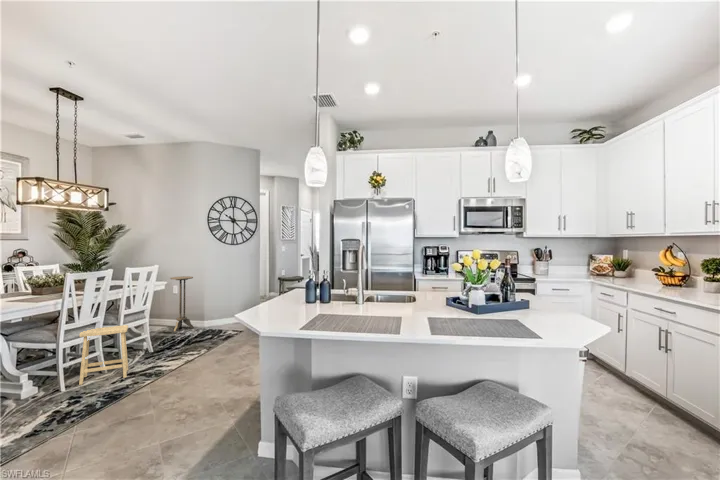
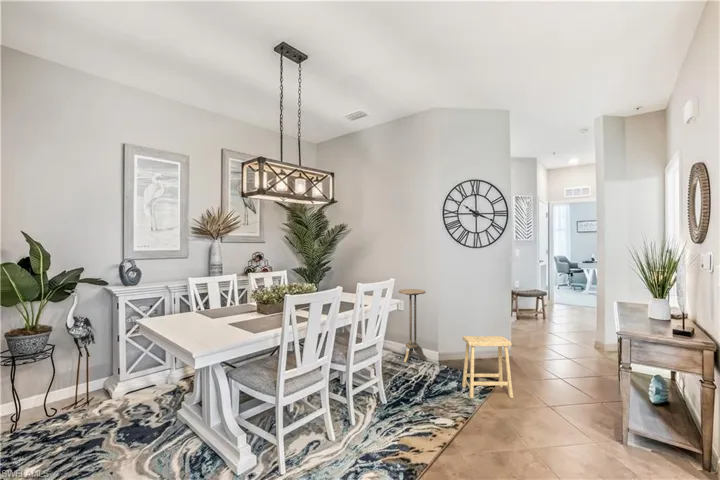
footstool: present [79,325,128,385] -> present [462,336,513,398]

